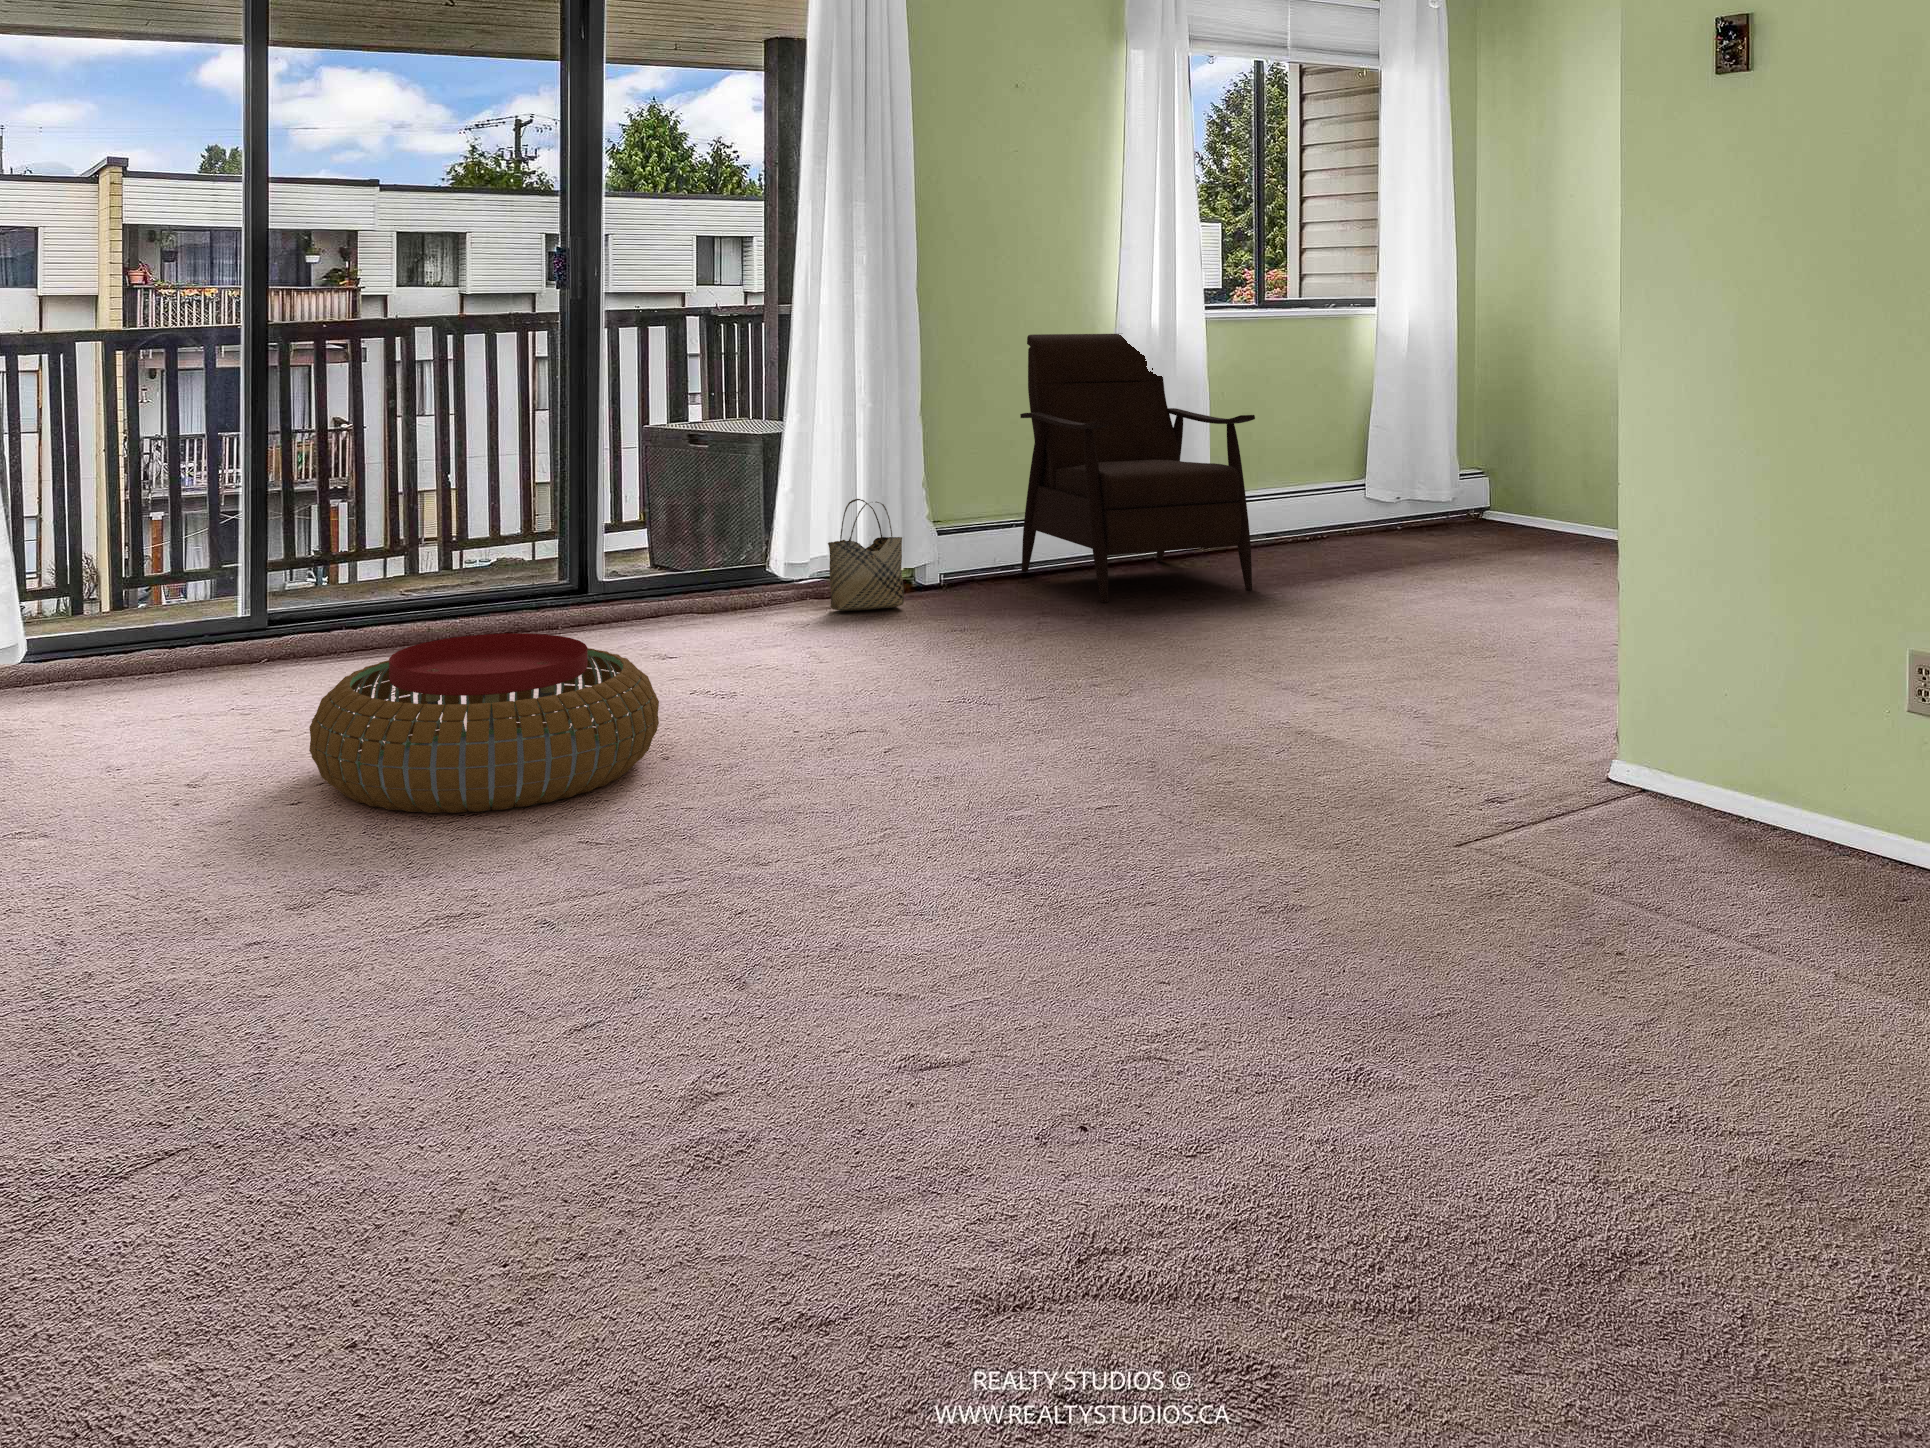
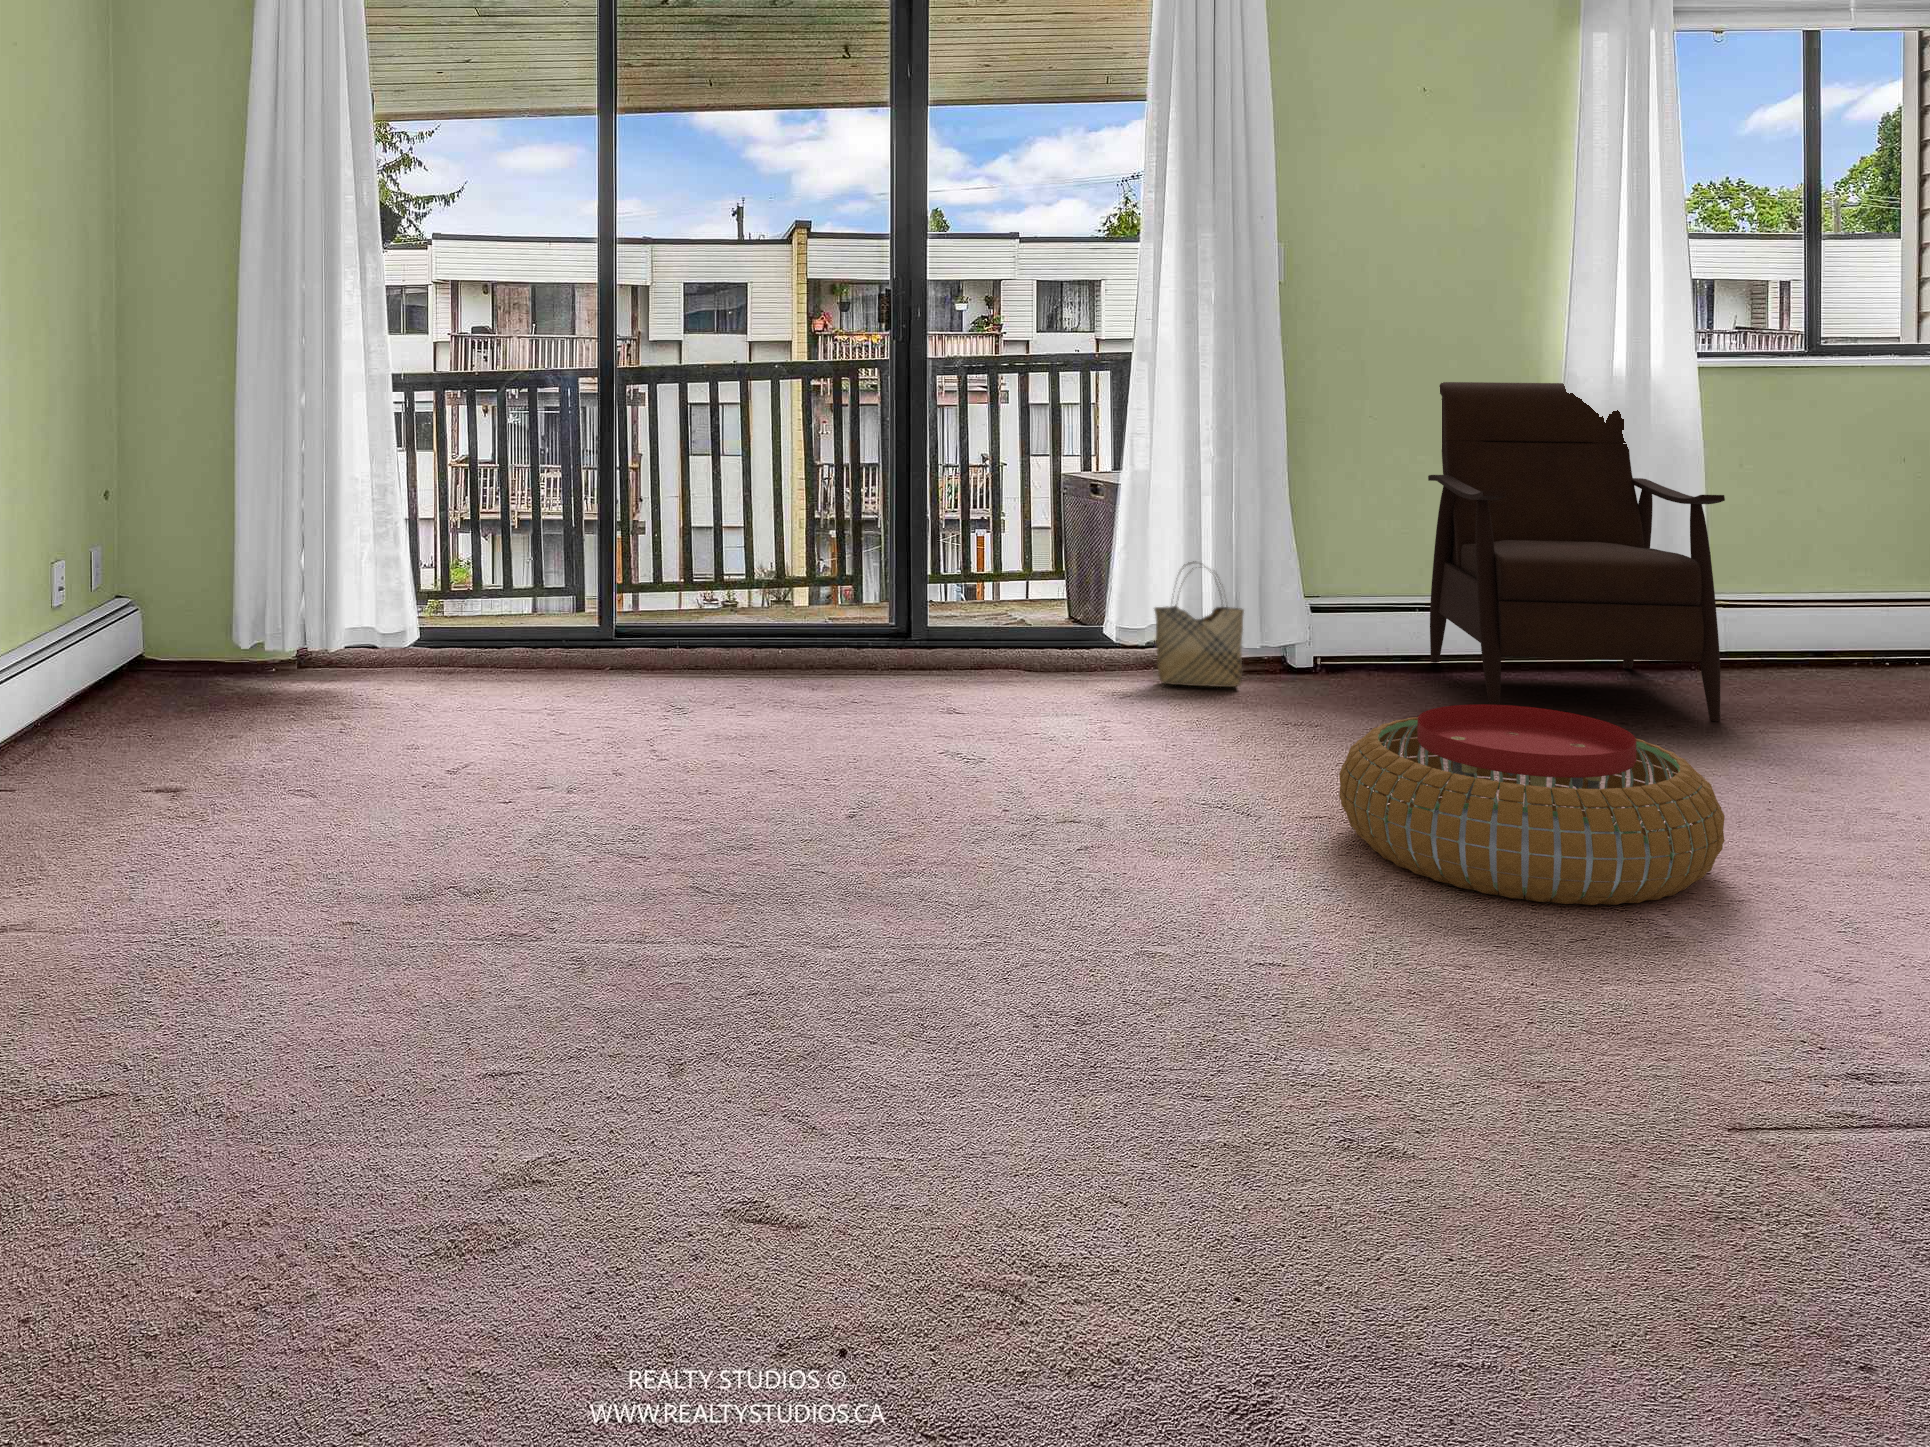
pouf: present [309,633,659,813] -> present [1339,704,1725,905]

